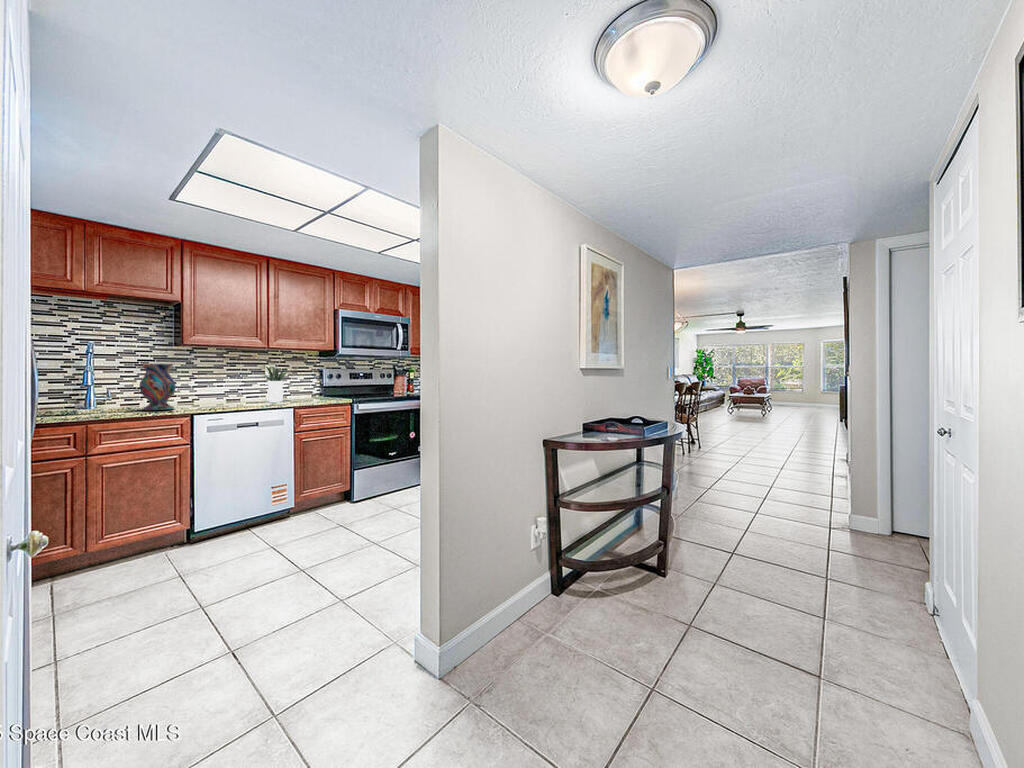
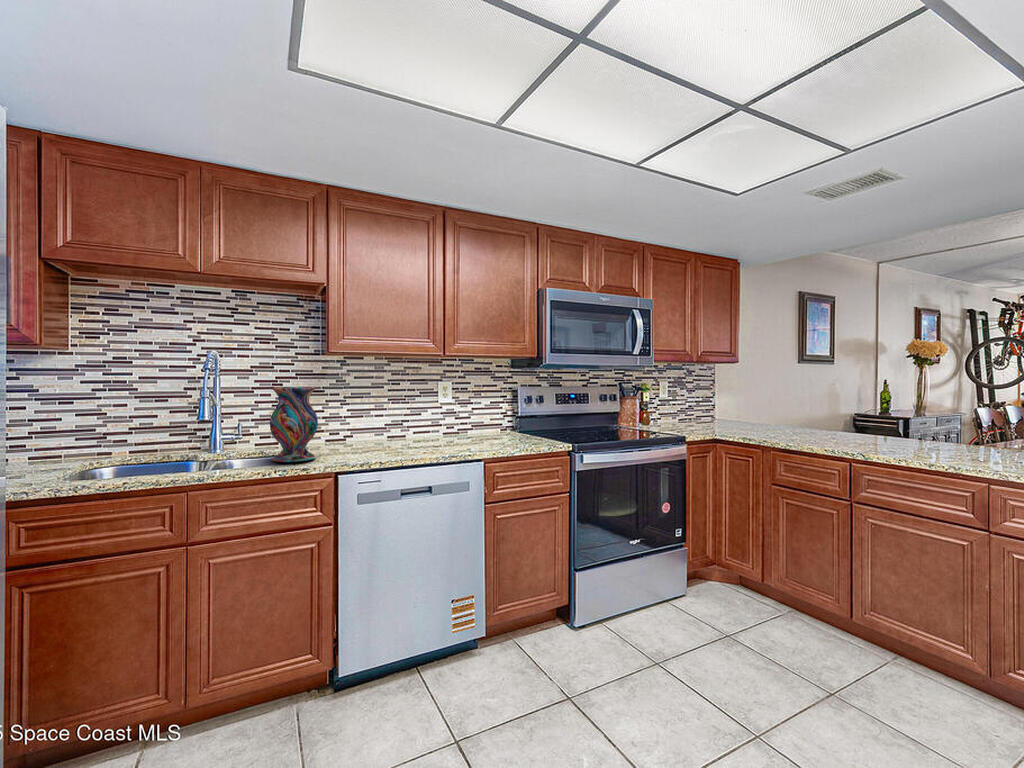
potted plant: present [262,366,292,402] -> none [419,386,488,443]

